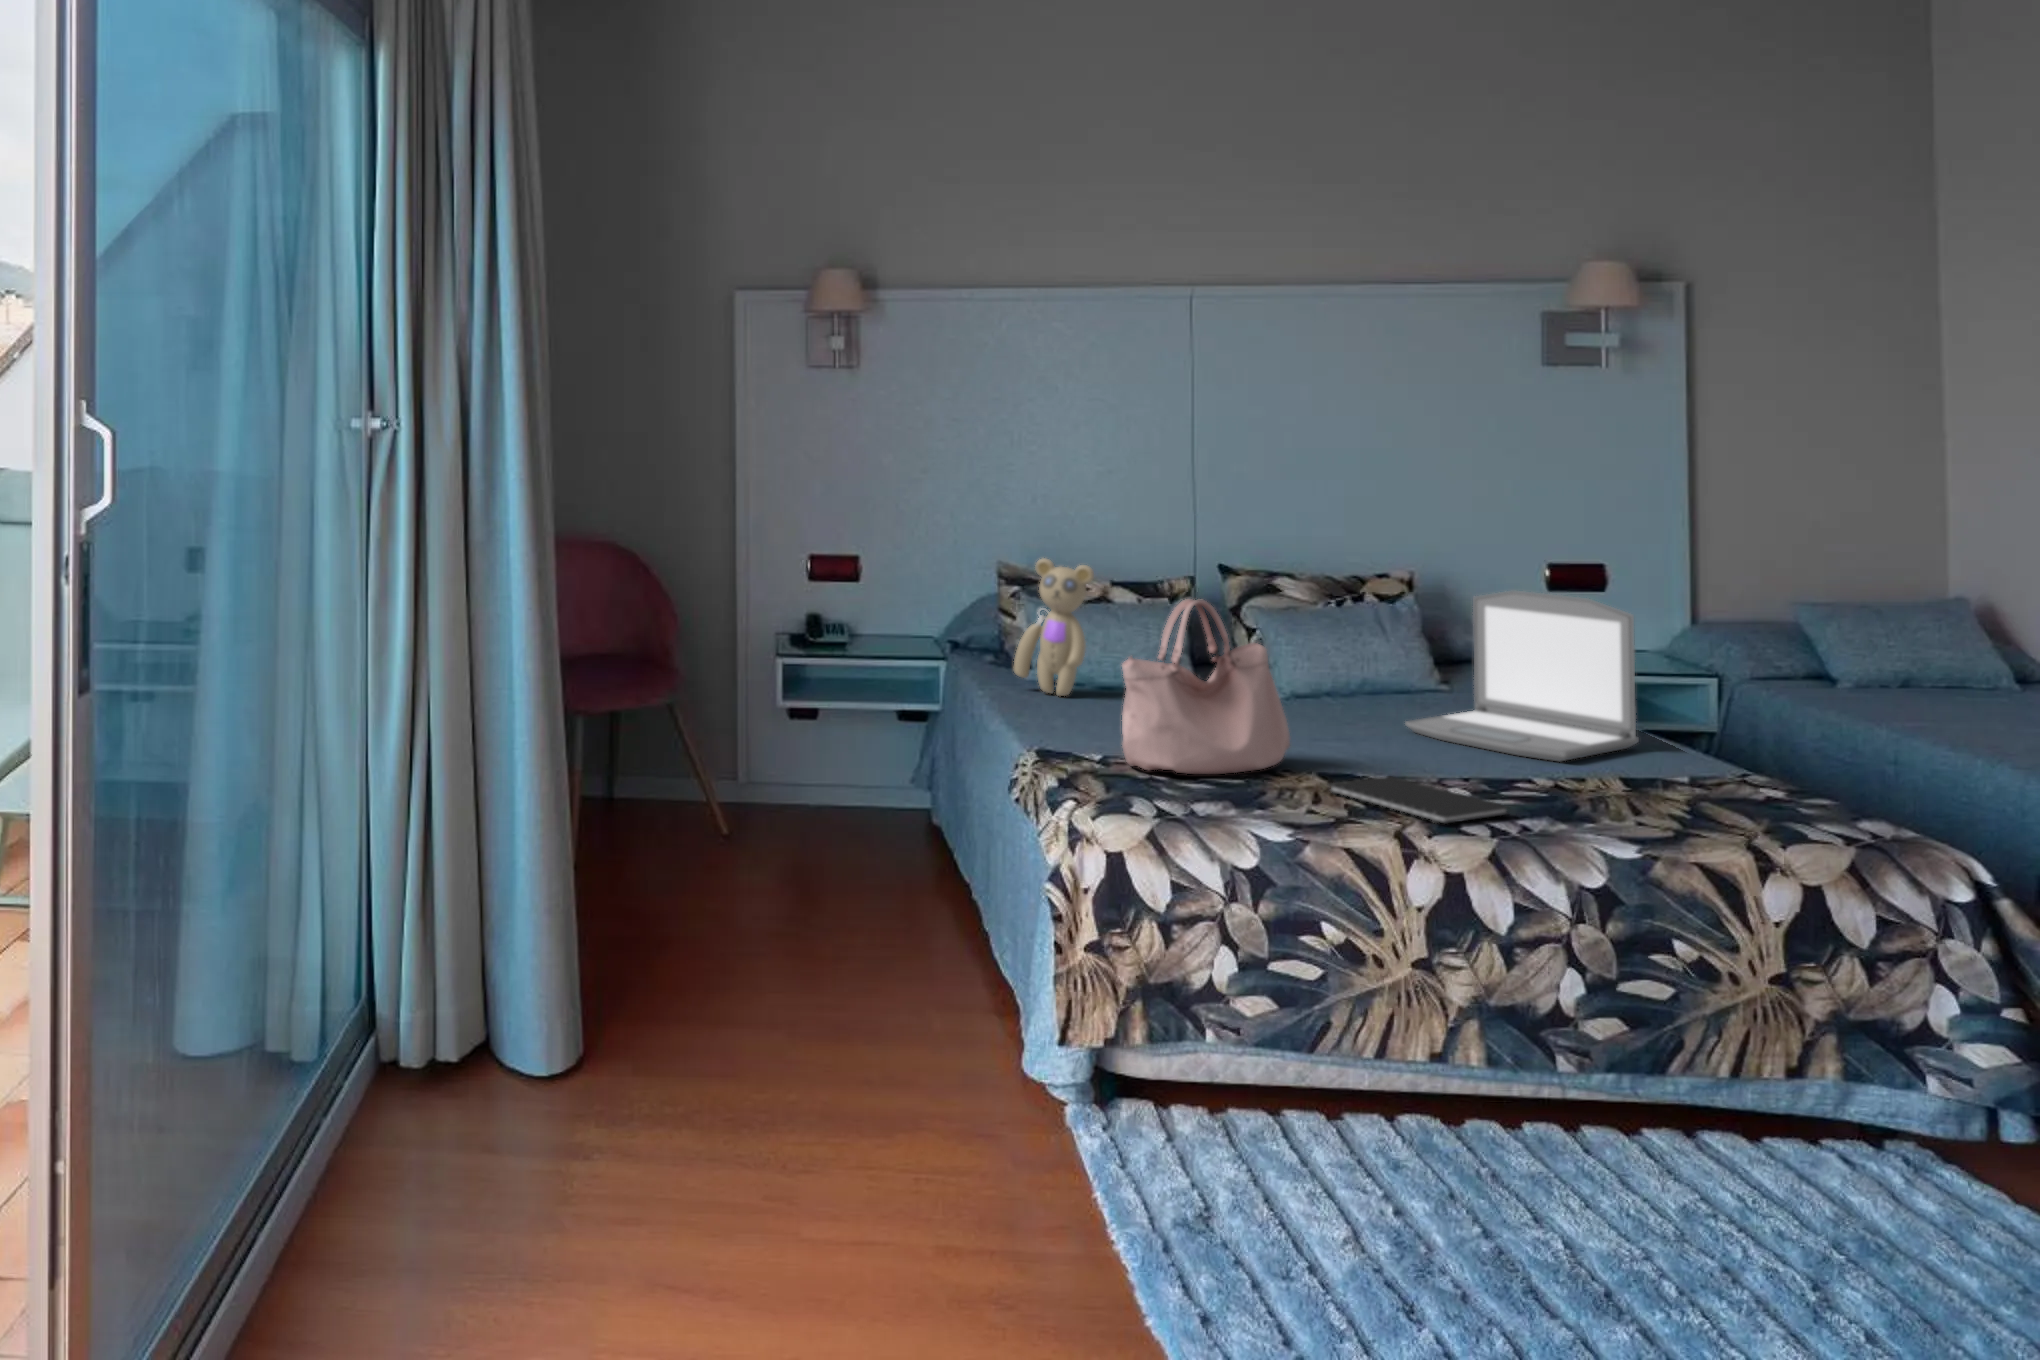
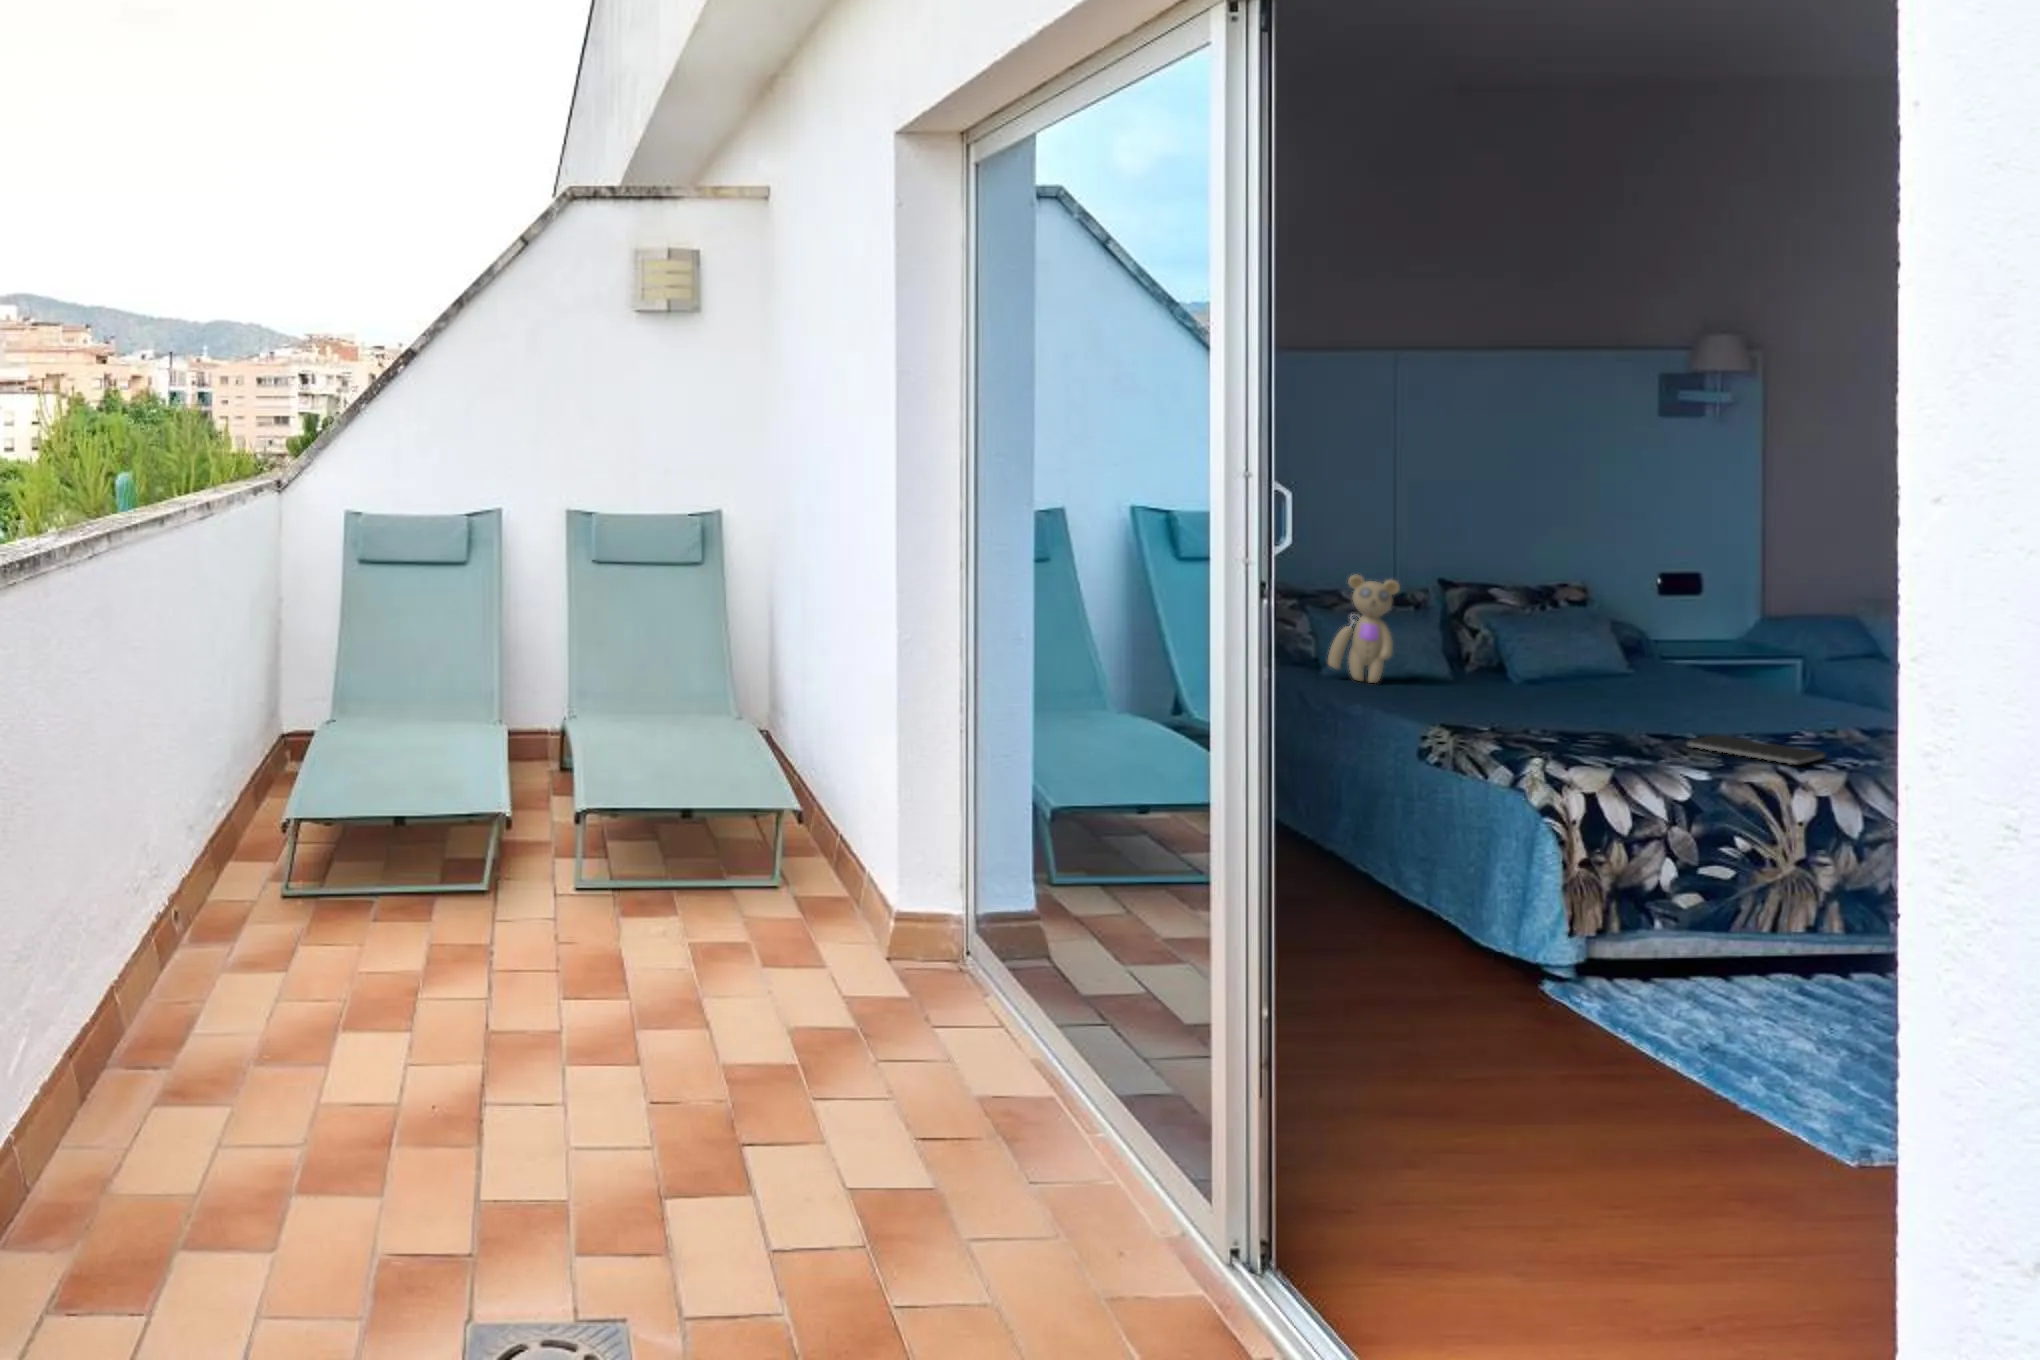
laptop: present [1406,591,1639,762] -> none [1656,597,1829,722]
handbag: present [1122,599,1290,774] -> none [1513,606,1630,737]

